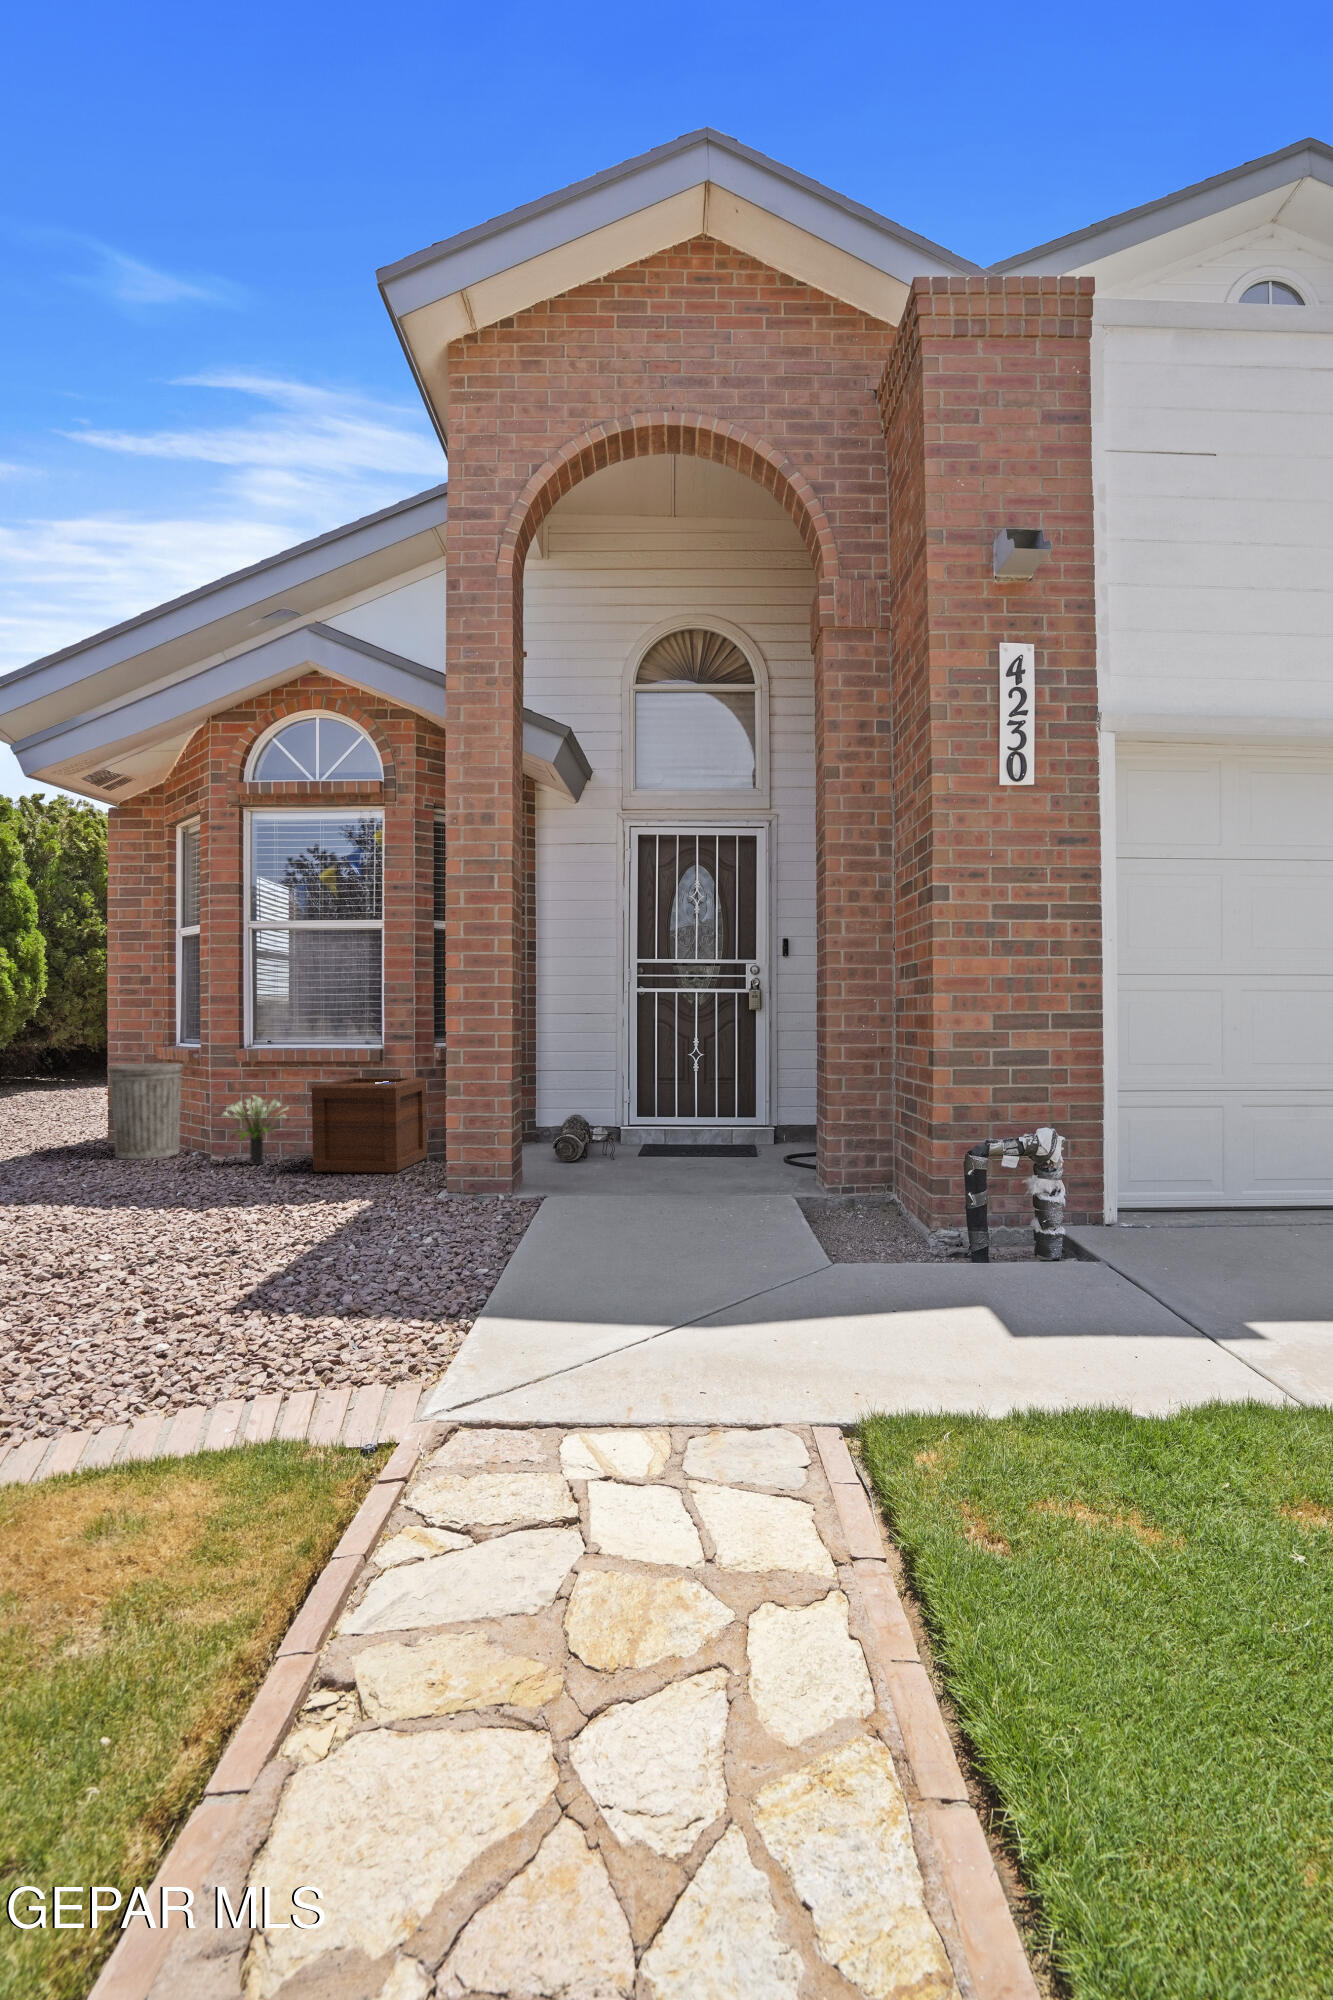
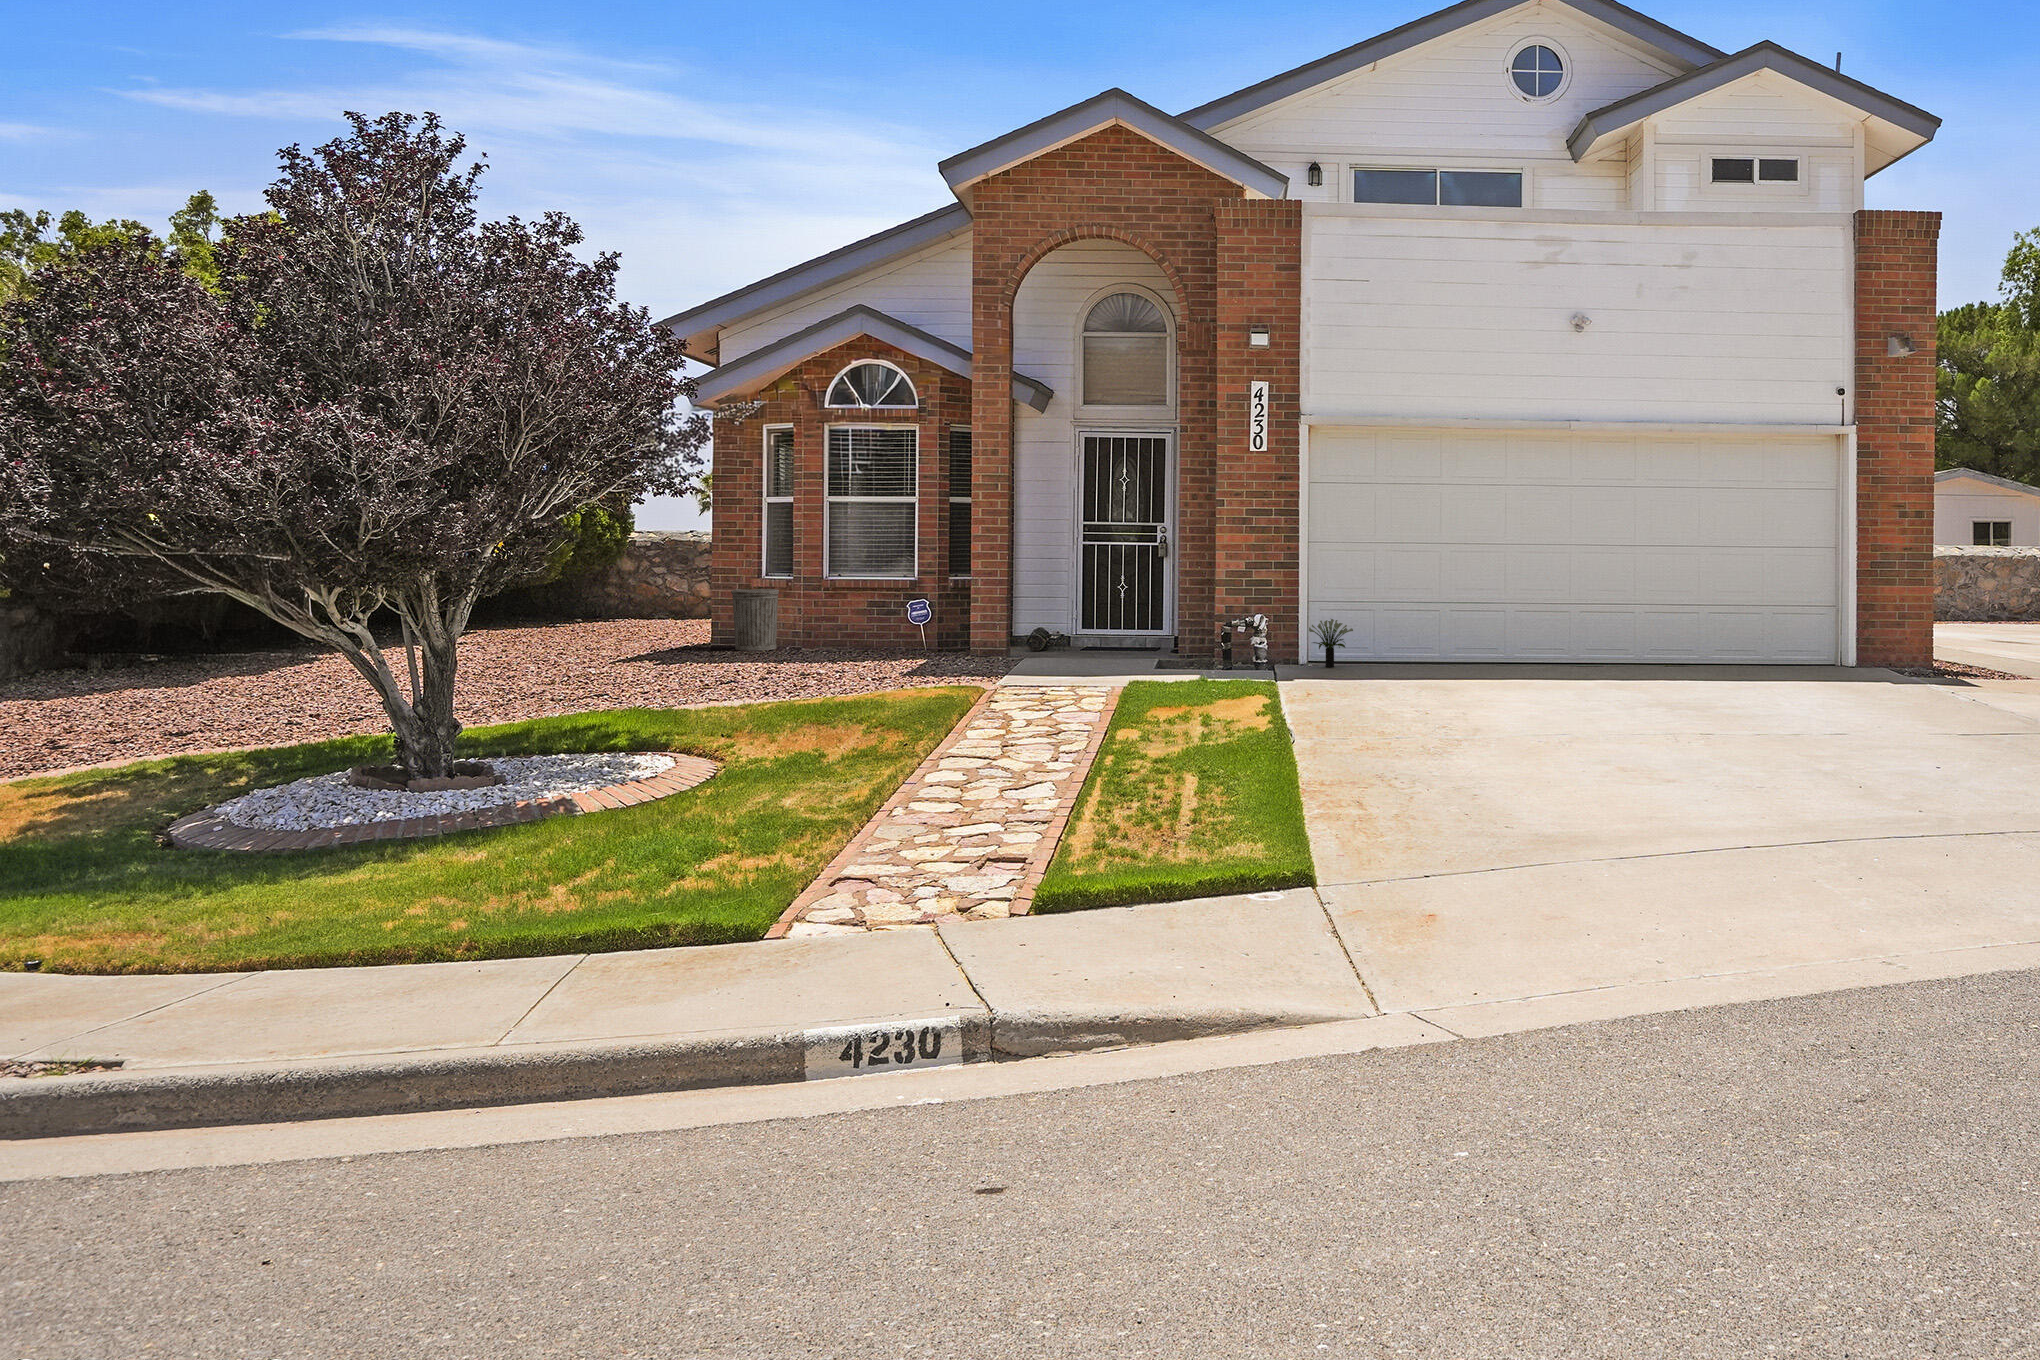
wooden crate: present [312,1077,427,1173] -> none [878,598,946,654]
potted plant: present [223,1096,289,1165] -> present [1309,619,1353,667]

